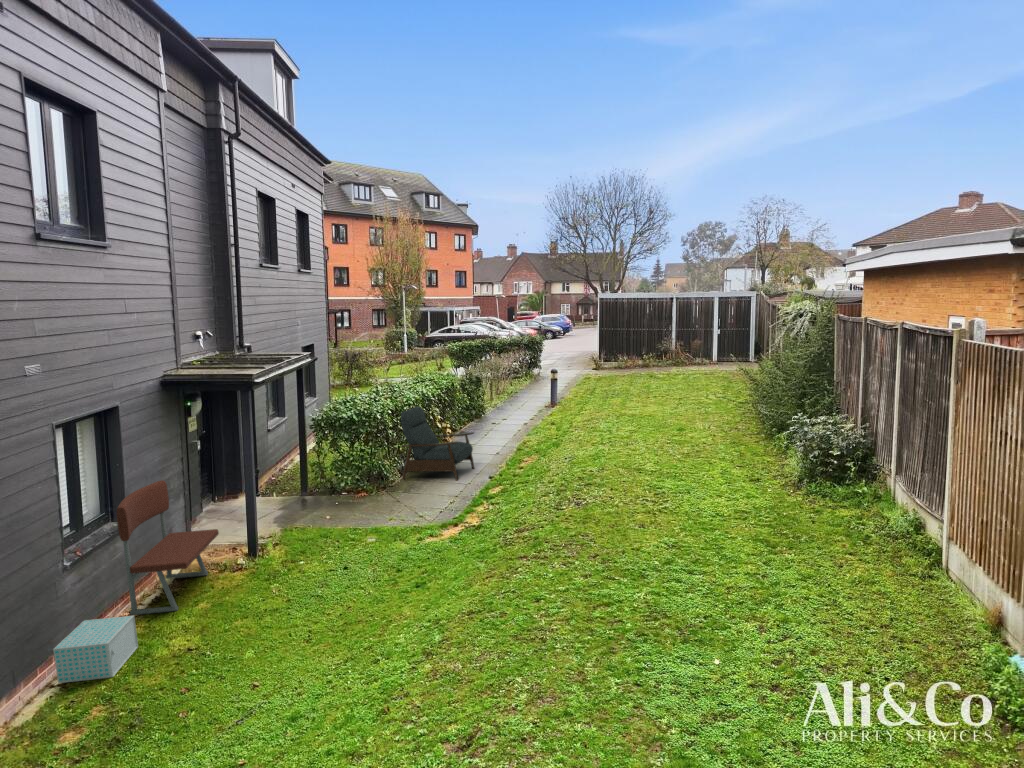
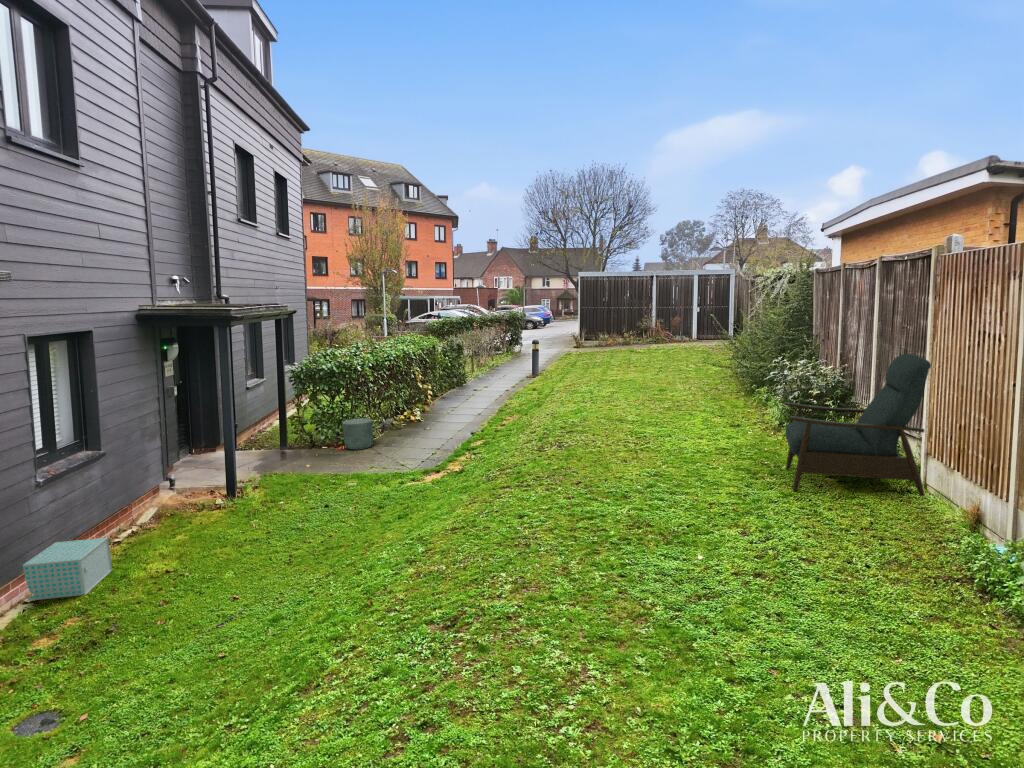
chair: present [401,406,474,481] -> present [784,354,931,496]
planter: none [361,466,392,498] -> present [342,418,373,450]
bench: present [117,480,219,615] -> none [90,415,196,546]

